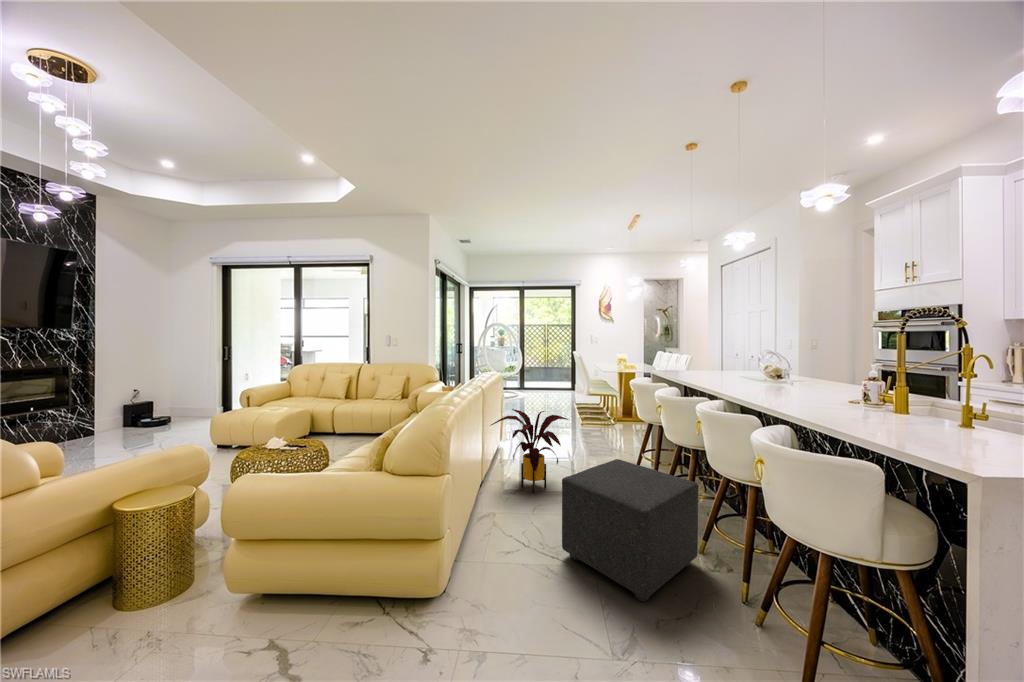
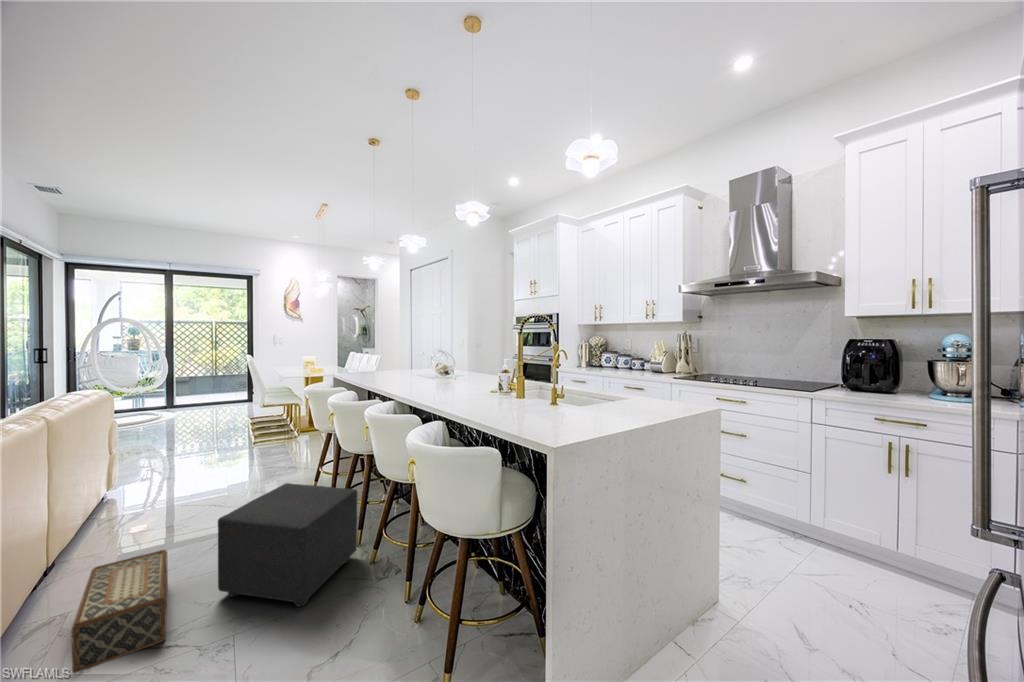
house plant: present [491,409,568,493] -> none [111,444,235,542]
woven basket: none [464,494,524,581] -> present [72,550,168,673]

